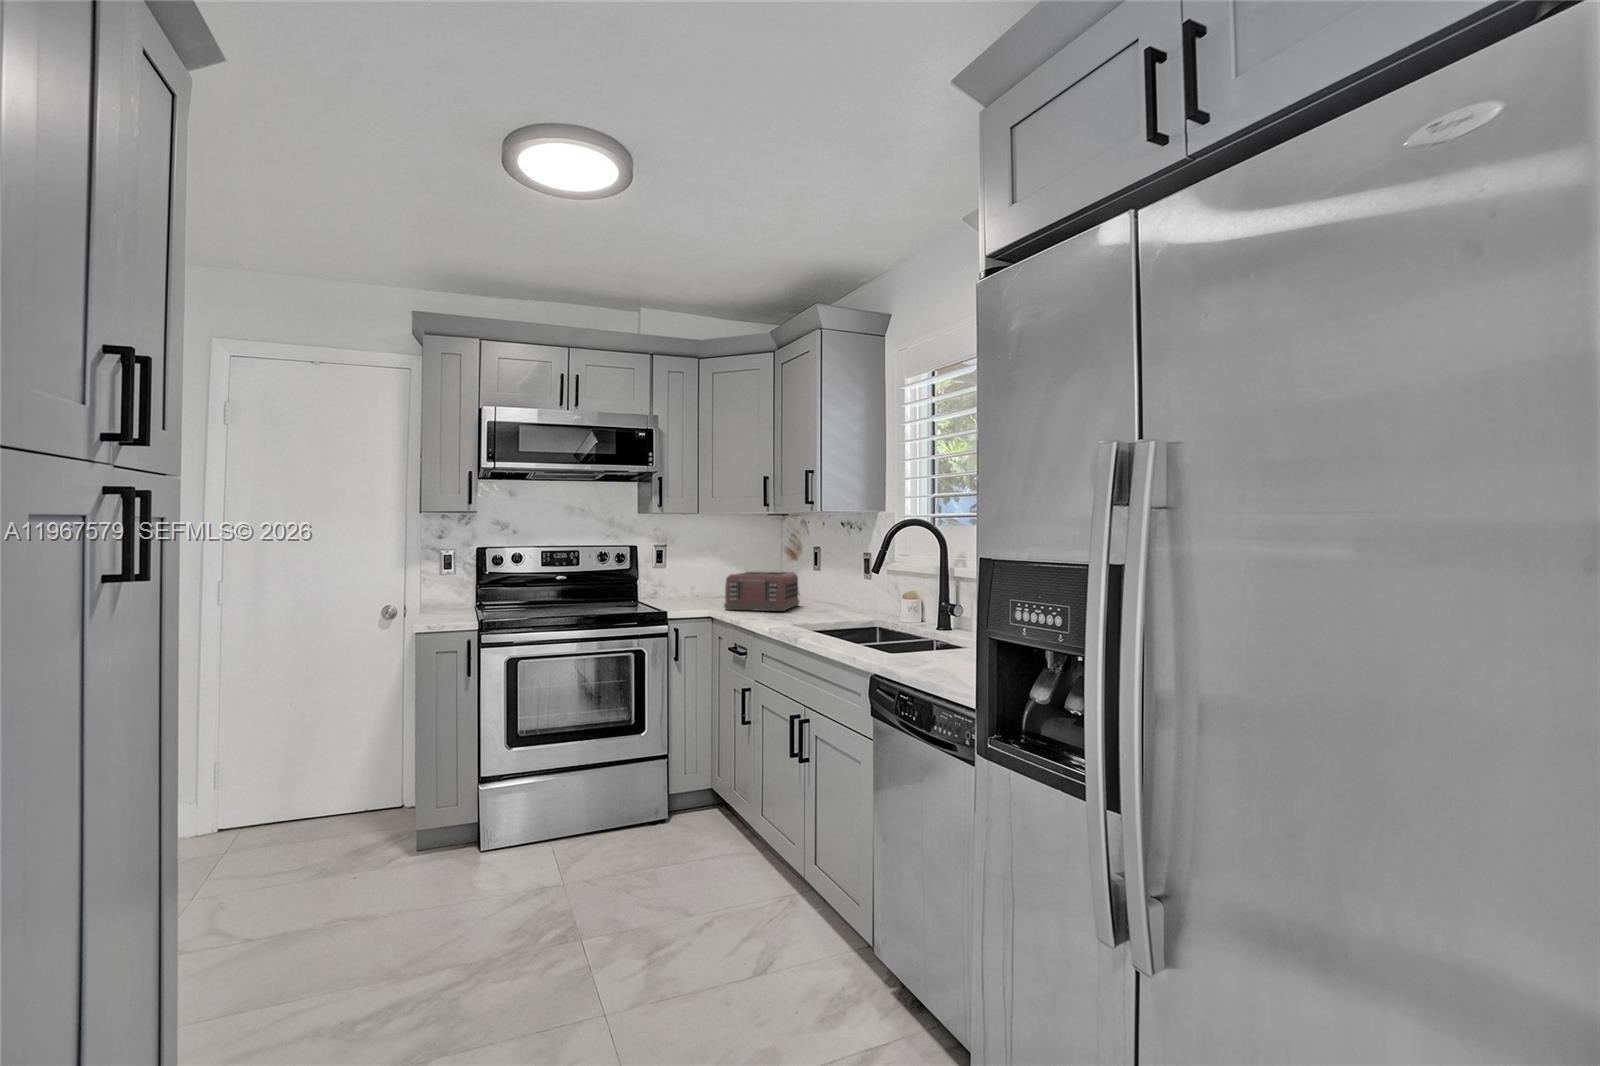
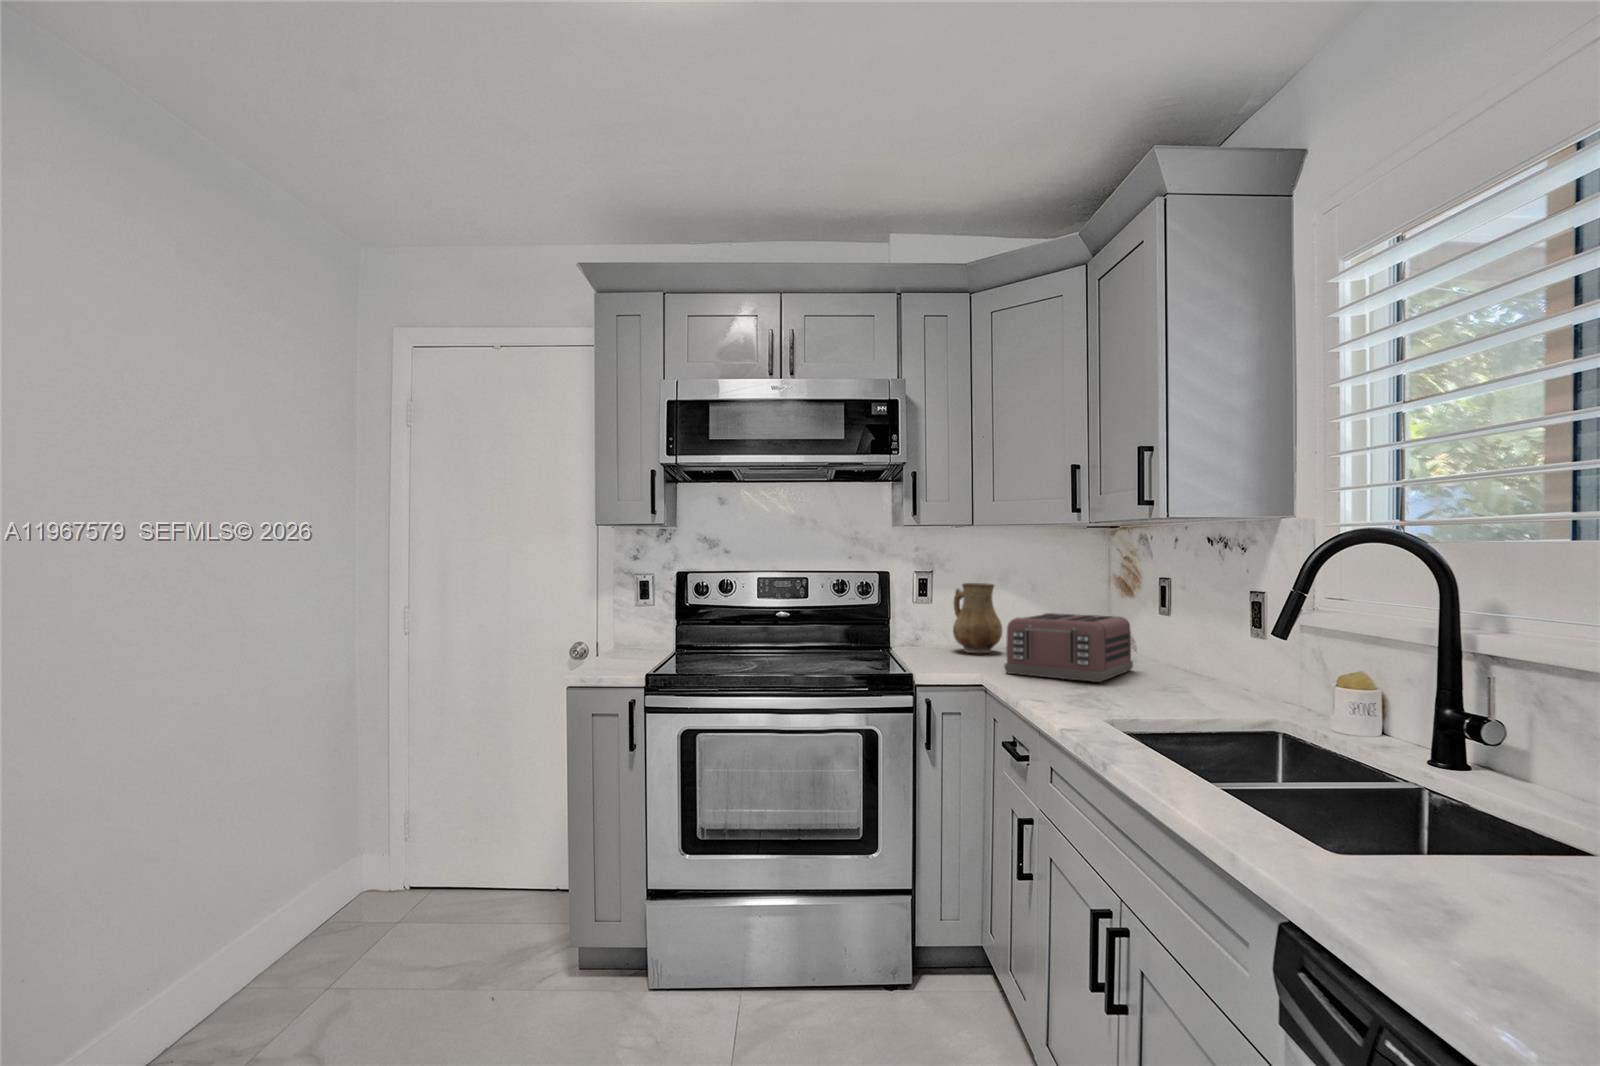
ceramic pitcher: none [682,553,716,601] -> present [953,583,1003,653]

